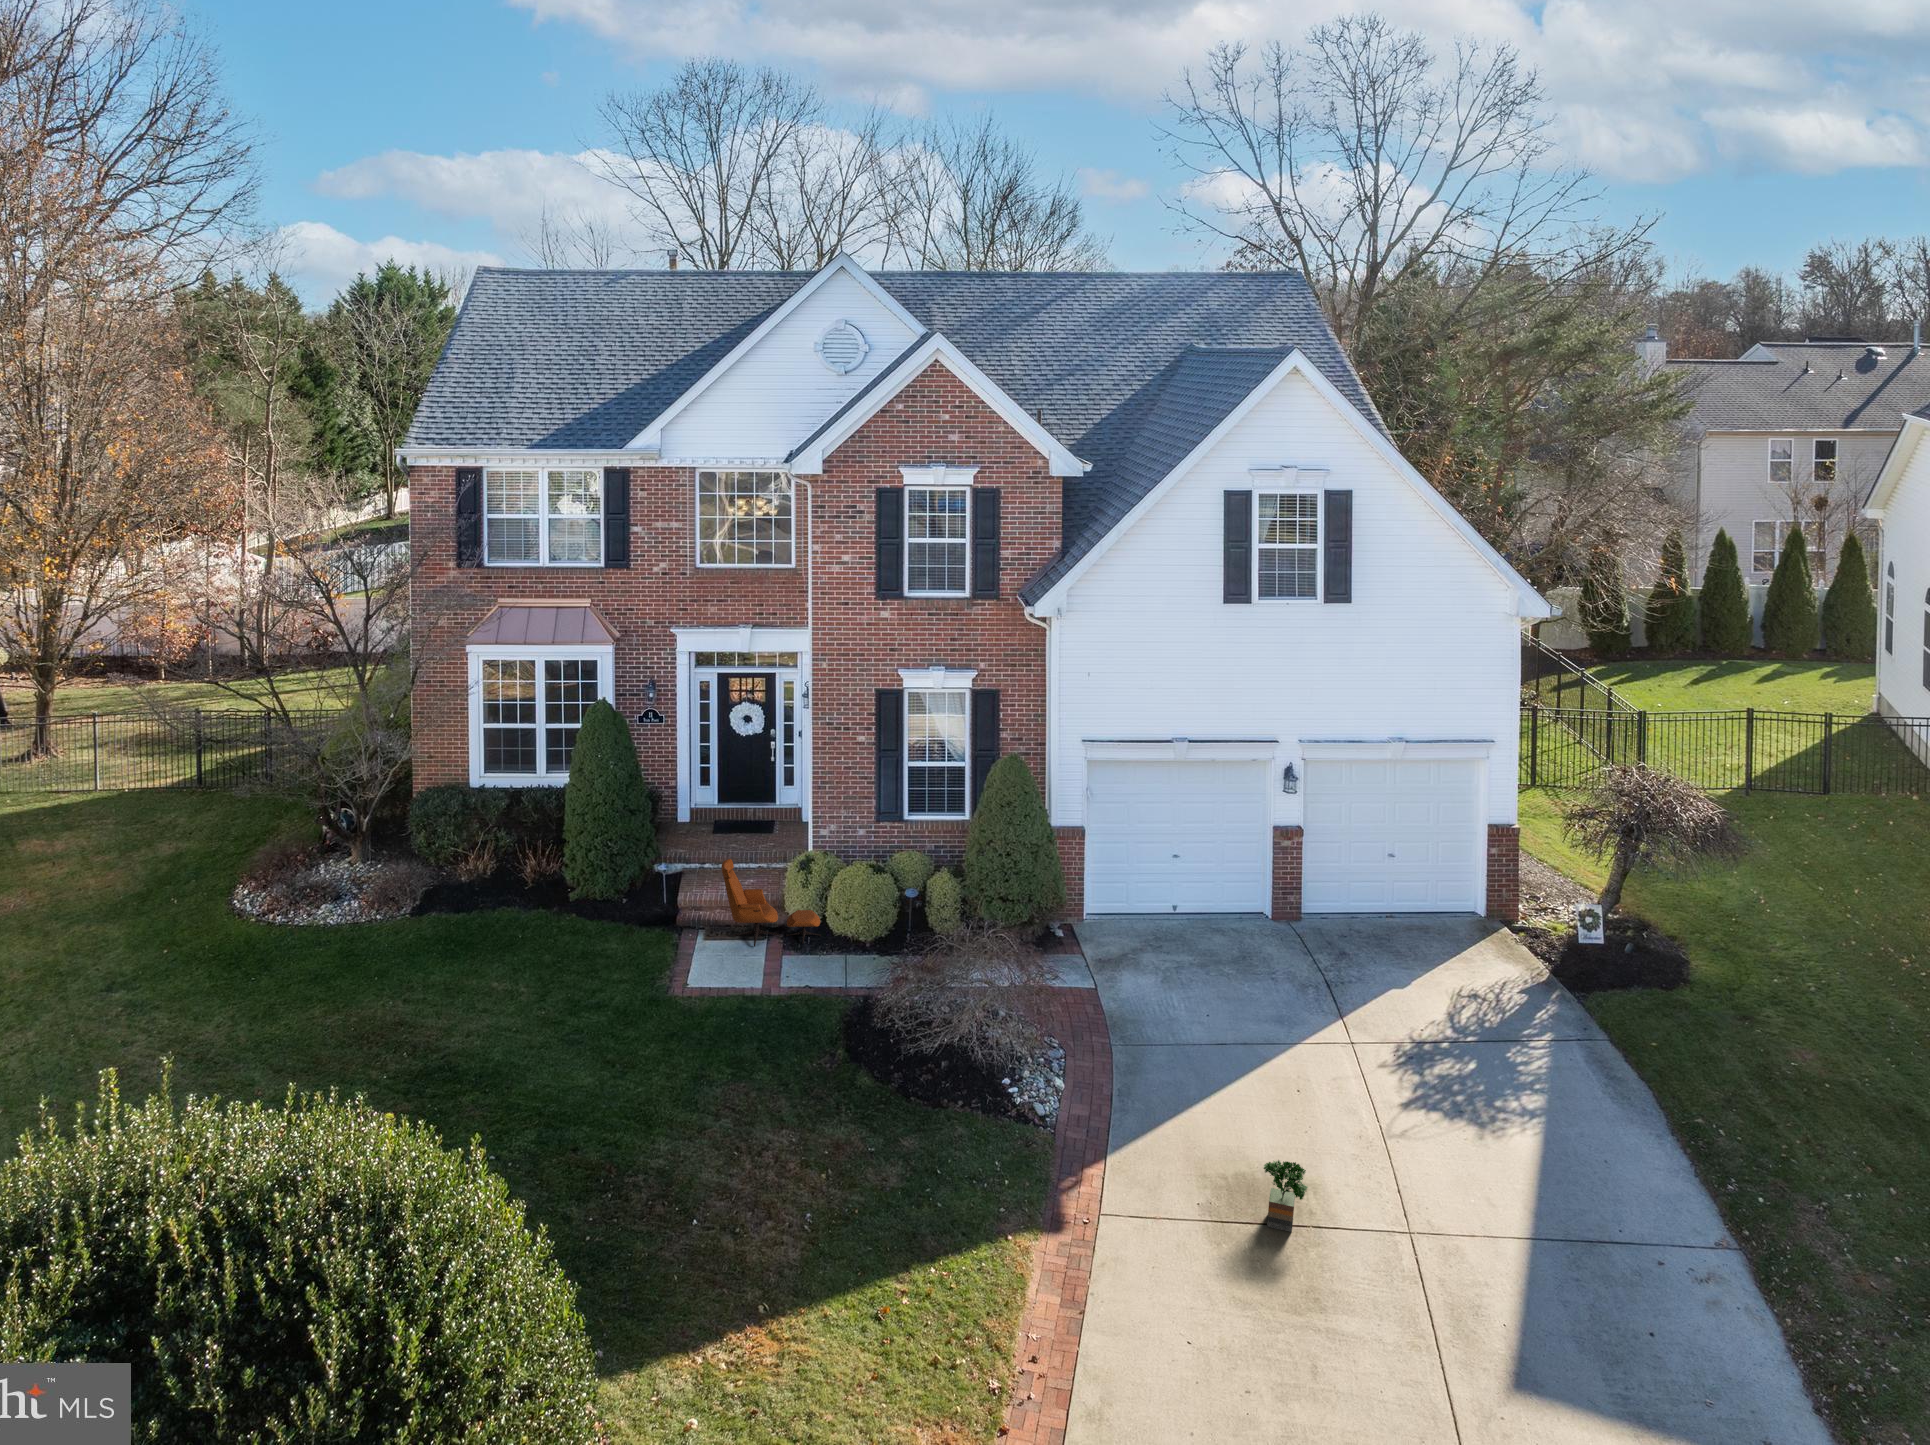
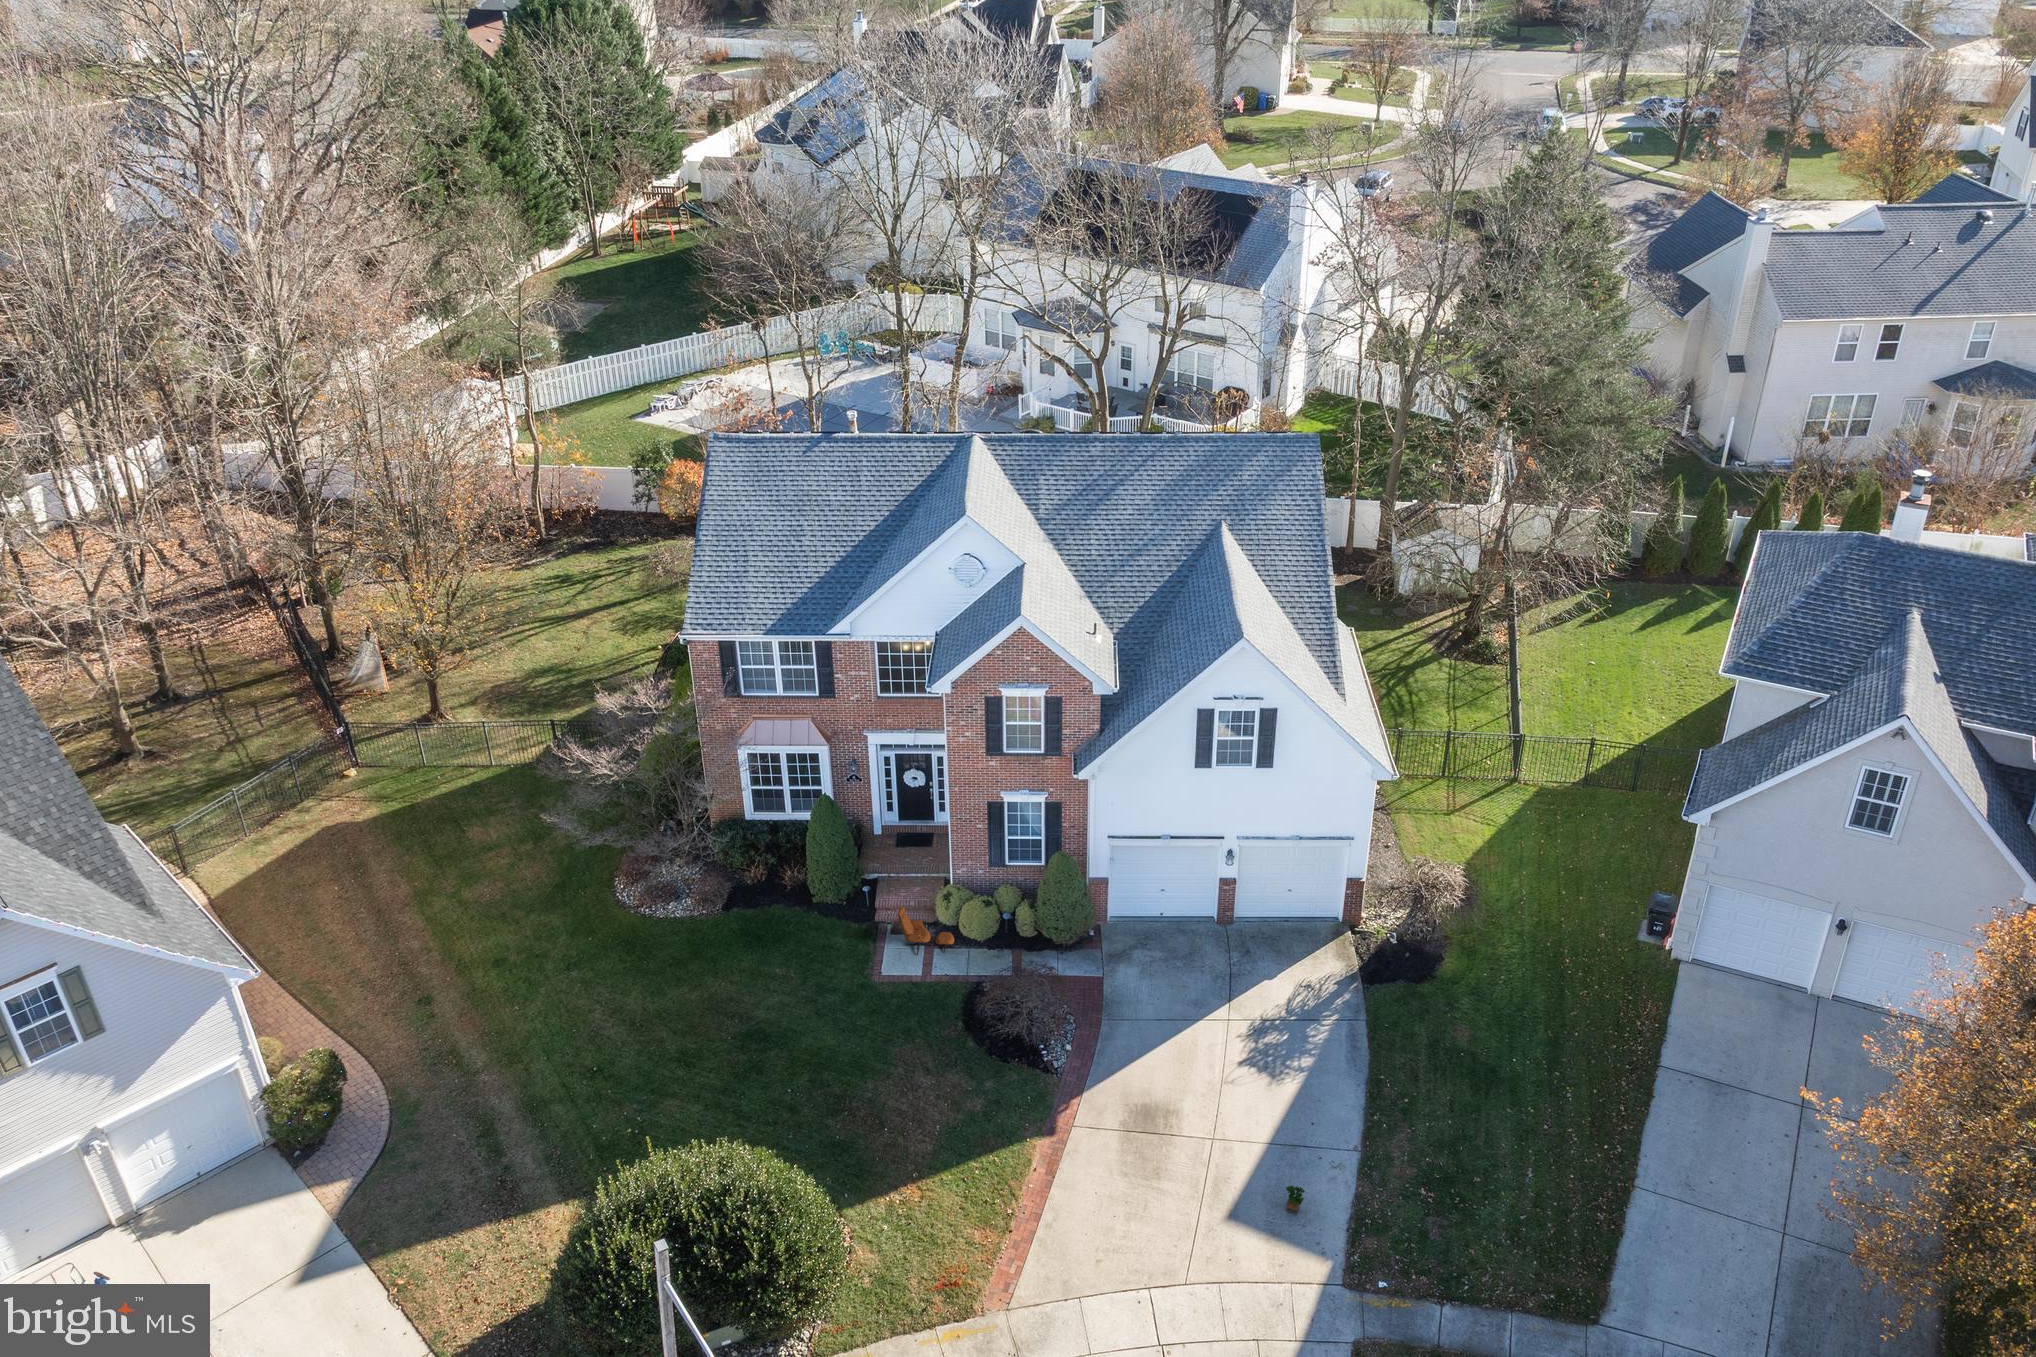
potted tree: present [1264,1160,1308,1232] -> present [1286,1185,1305,1215]

